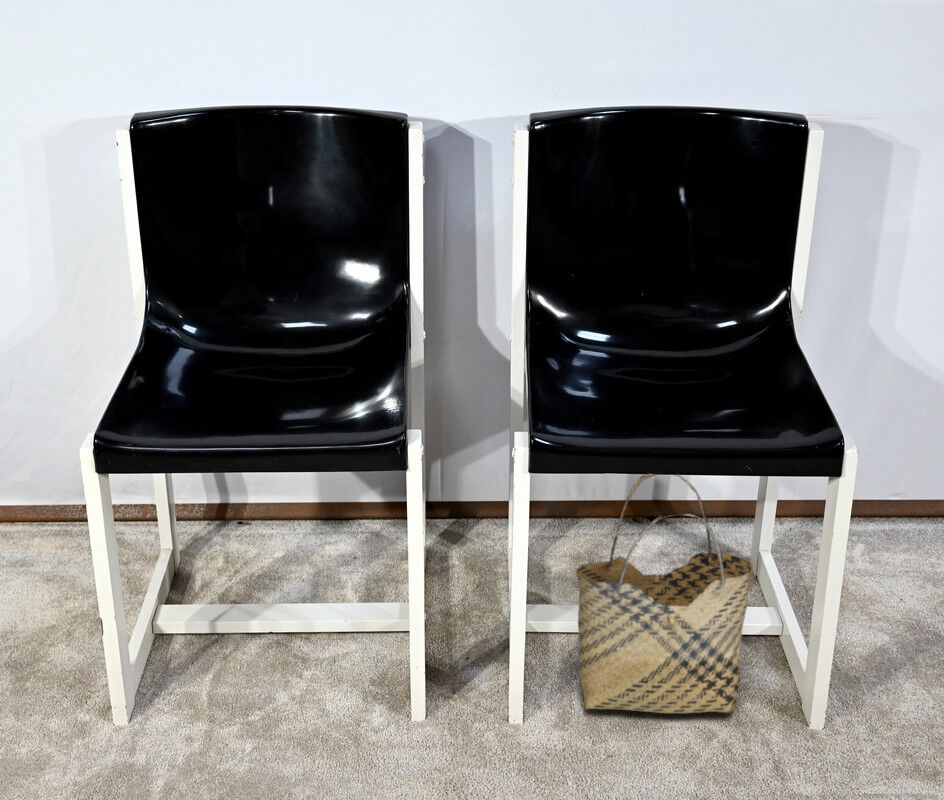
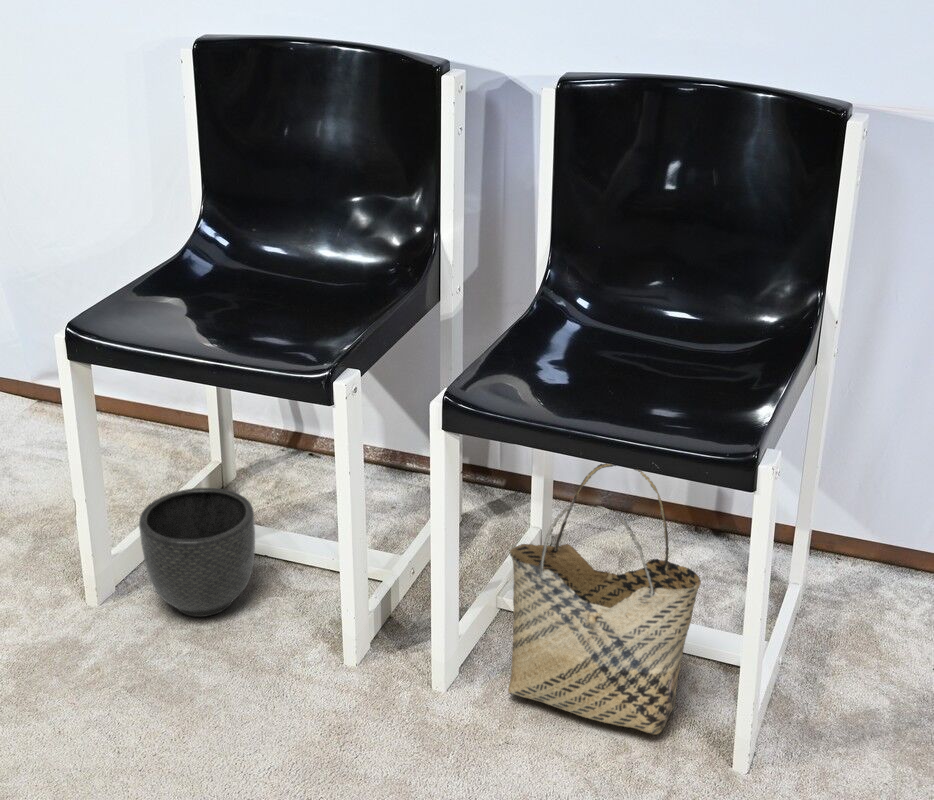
planter: none [161,574,283,714] -> present [139,488,255,617]

